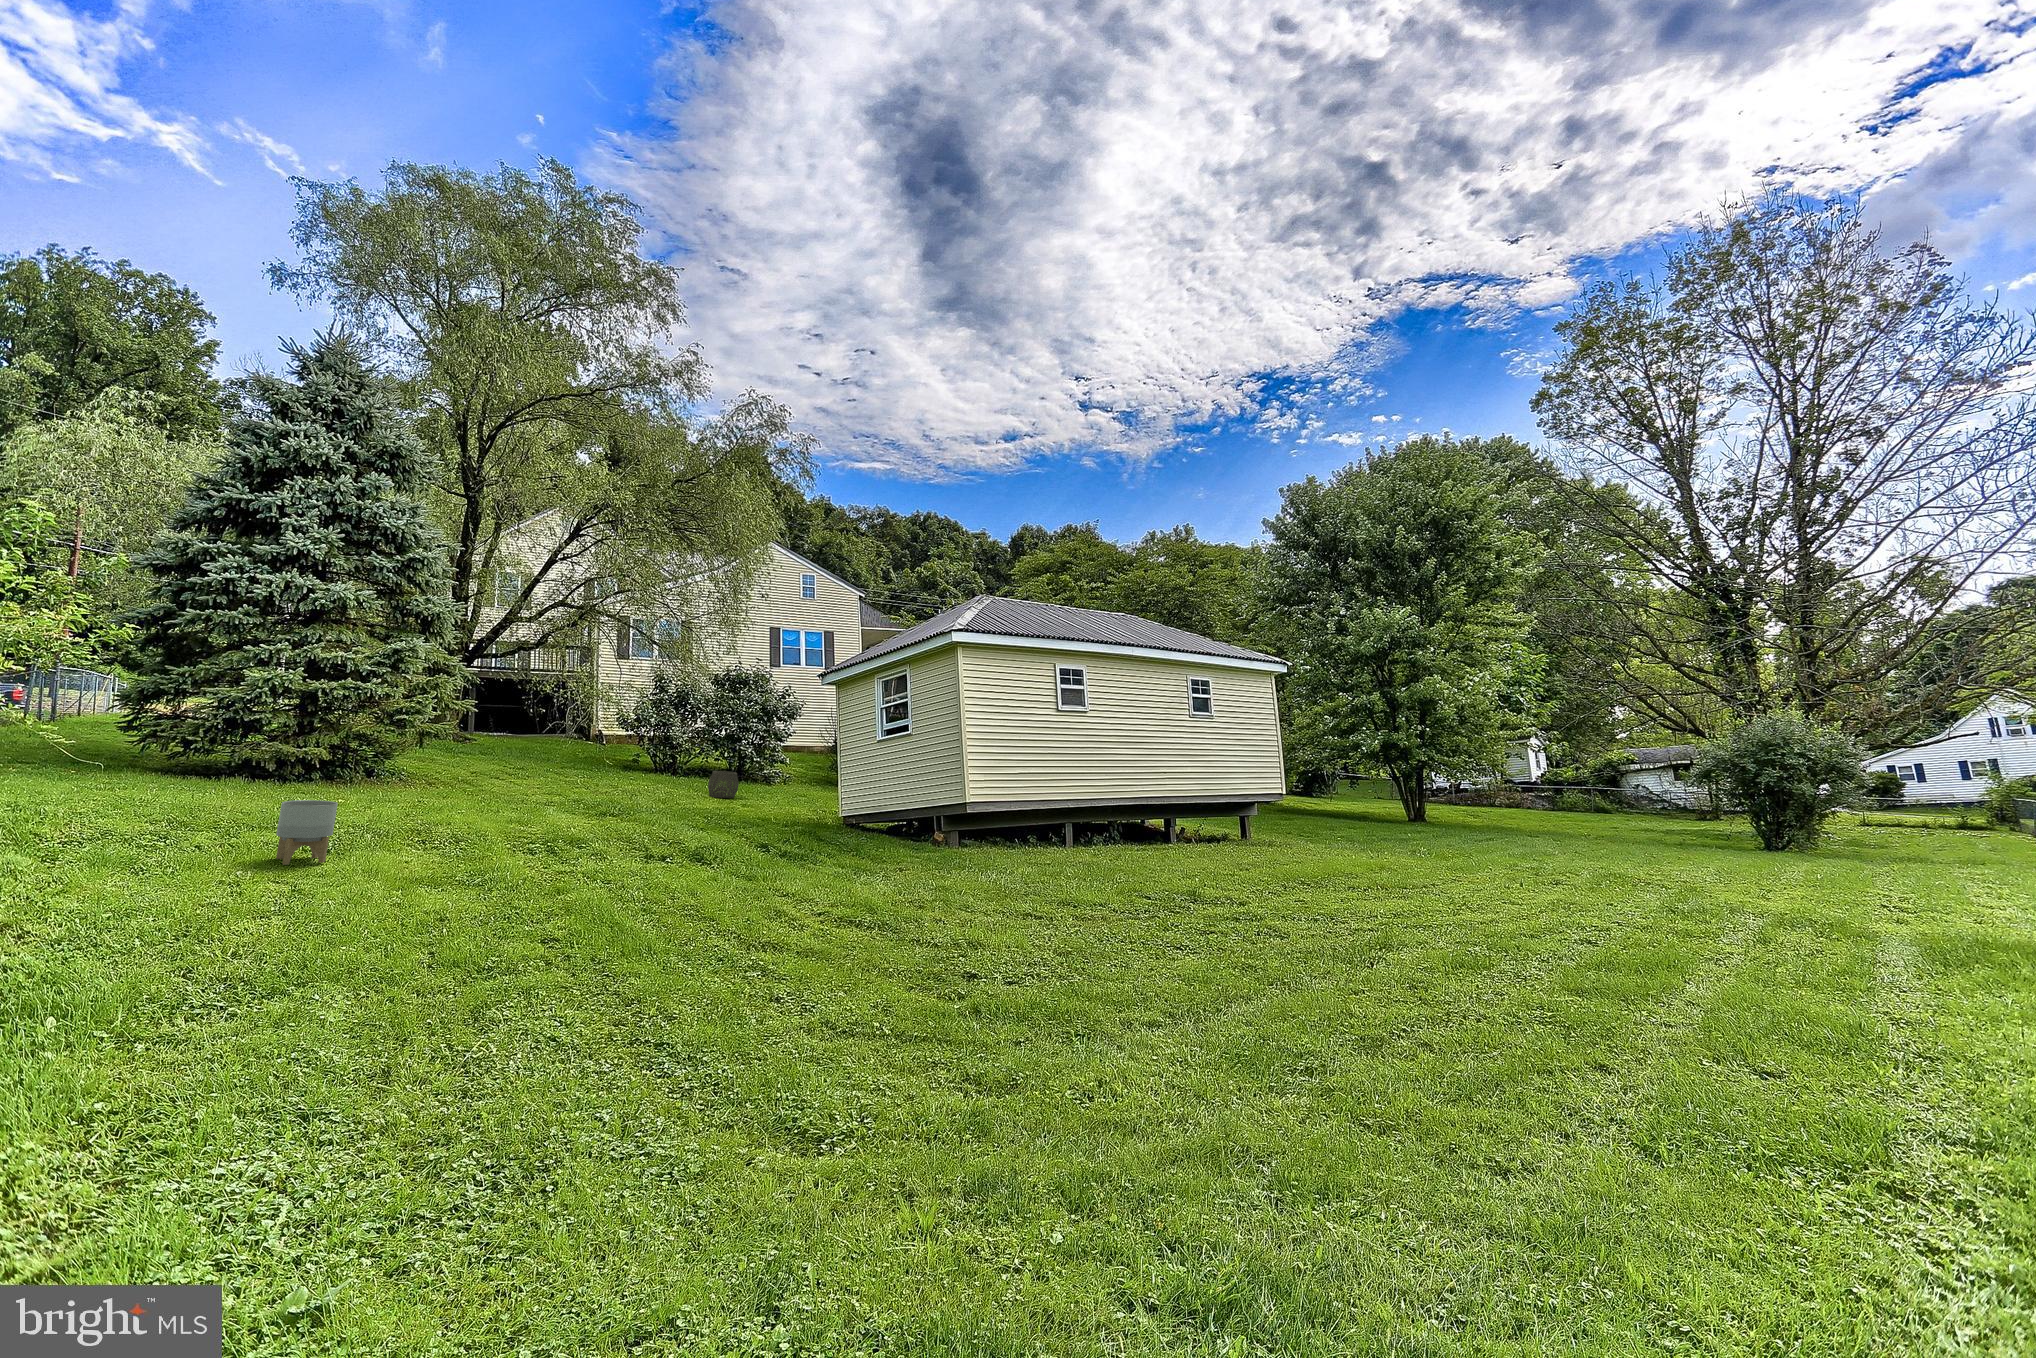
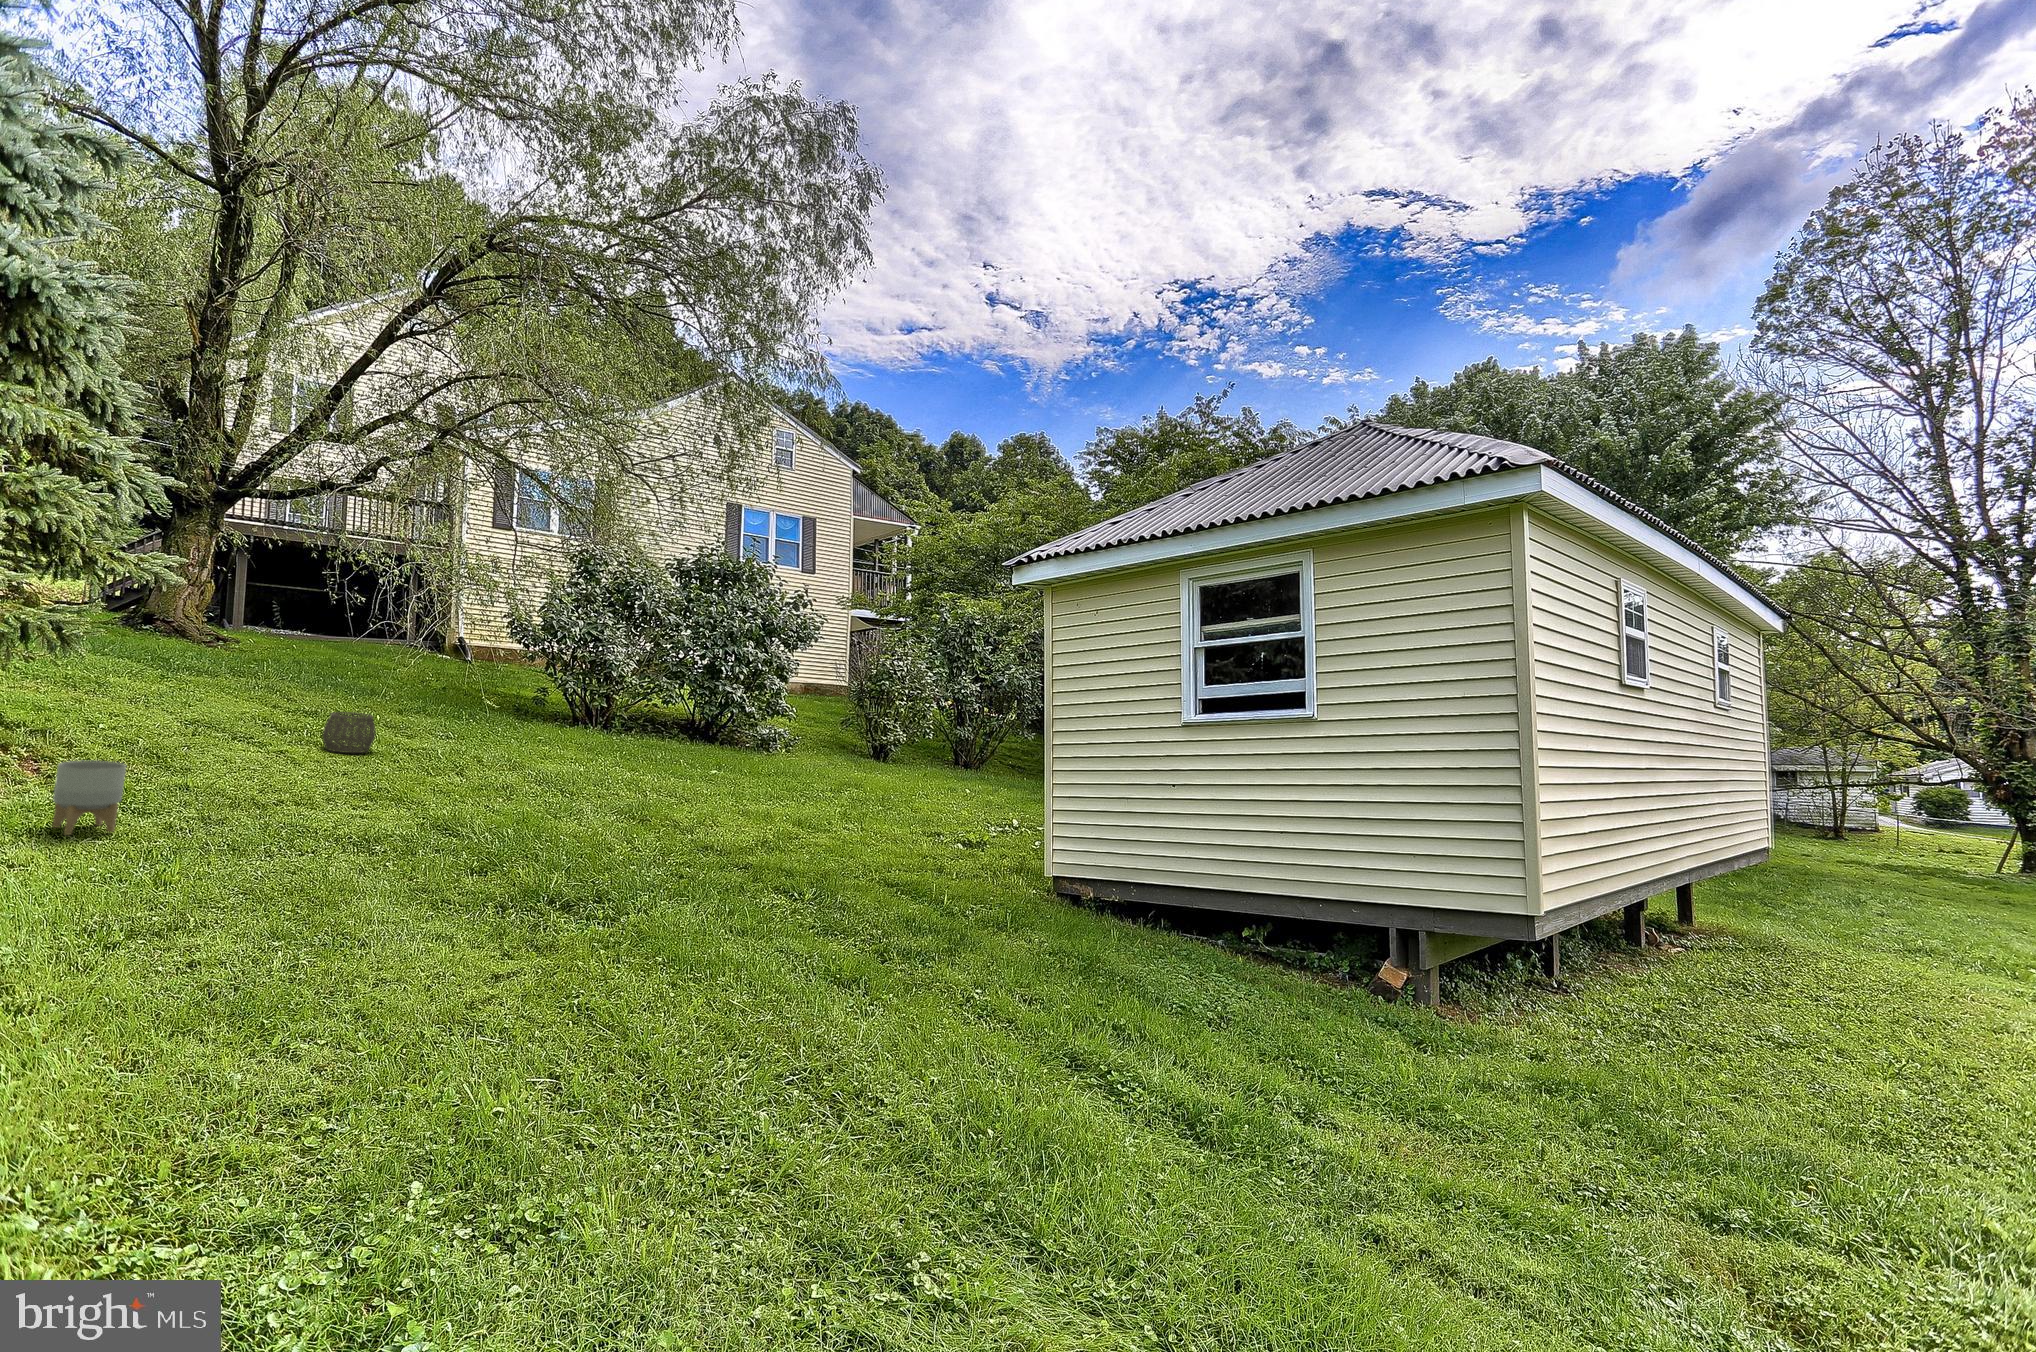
woven basket: present [708,771,739,798] -> present [323,712,376,753]

